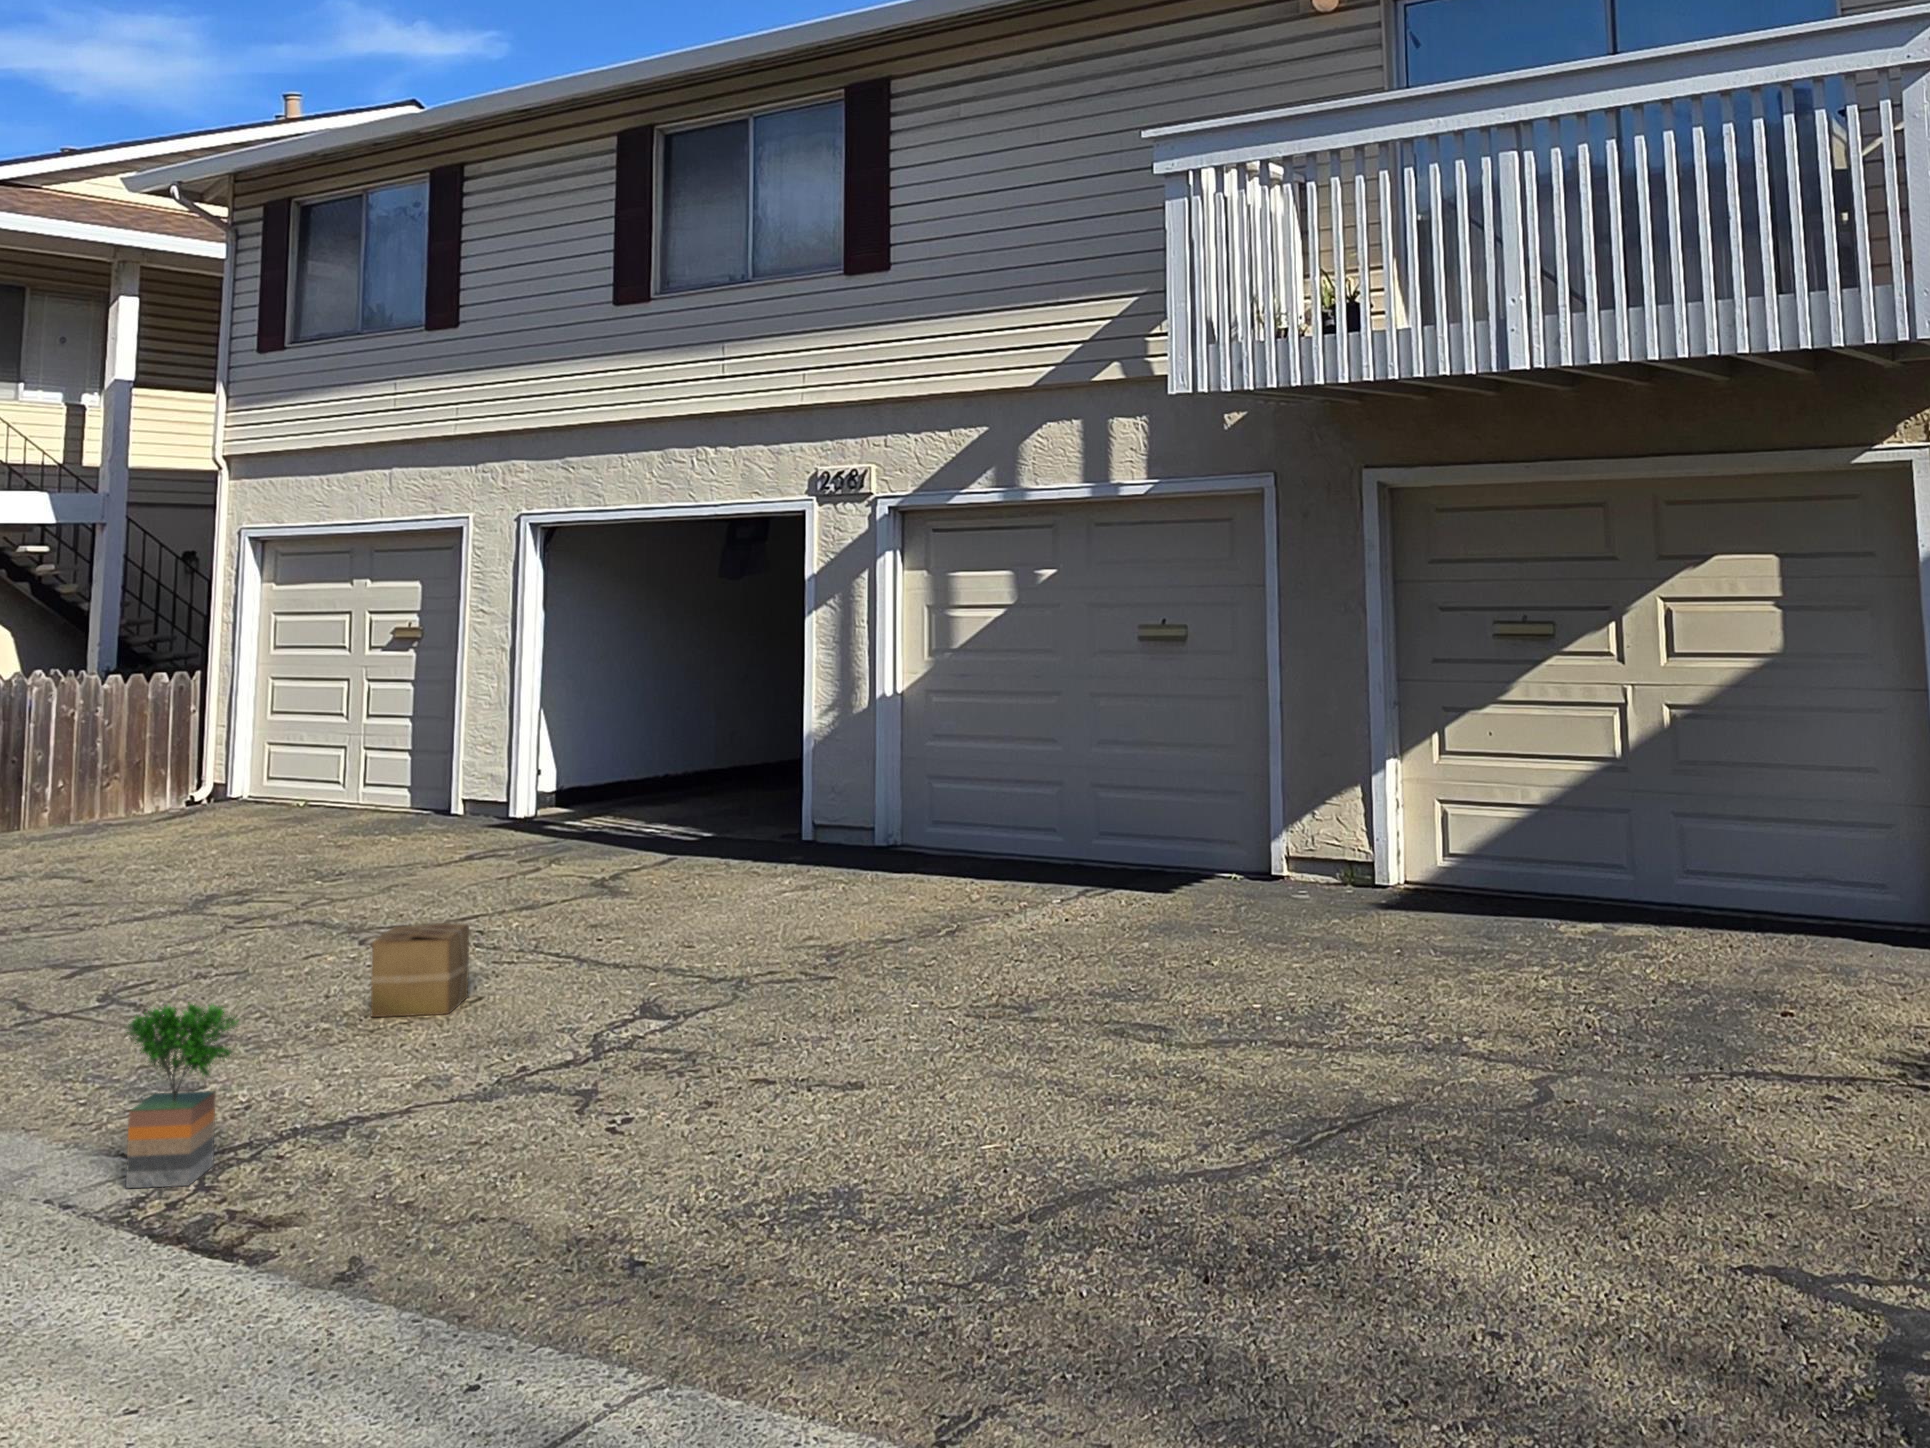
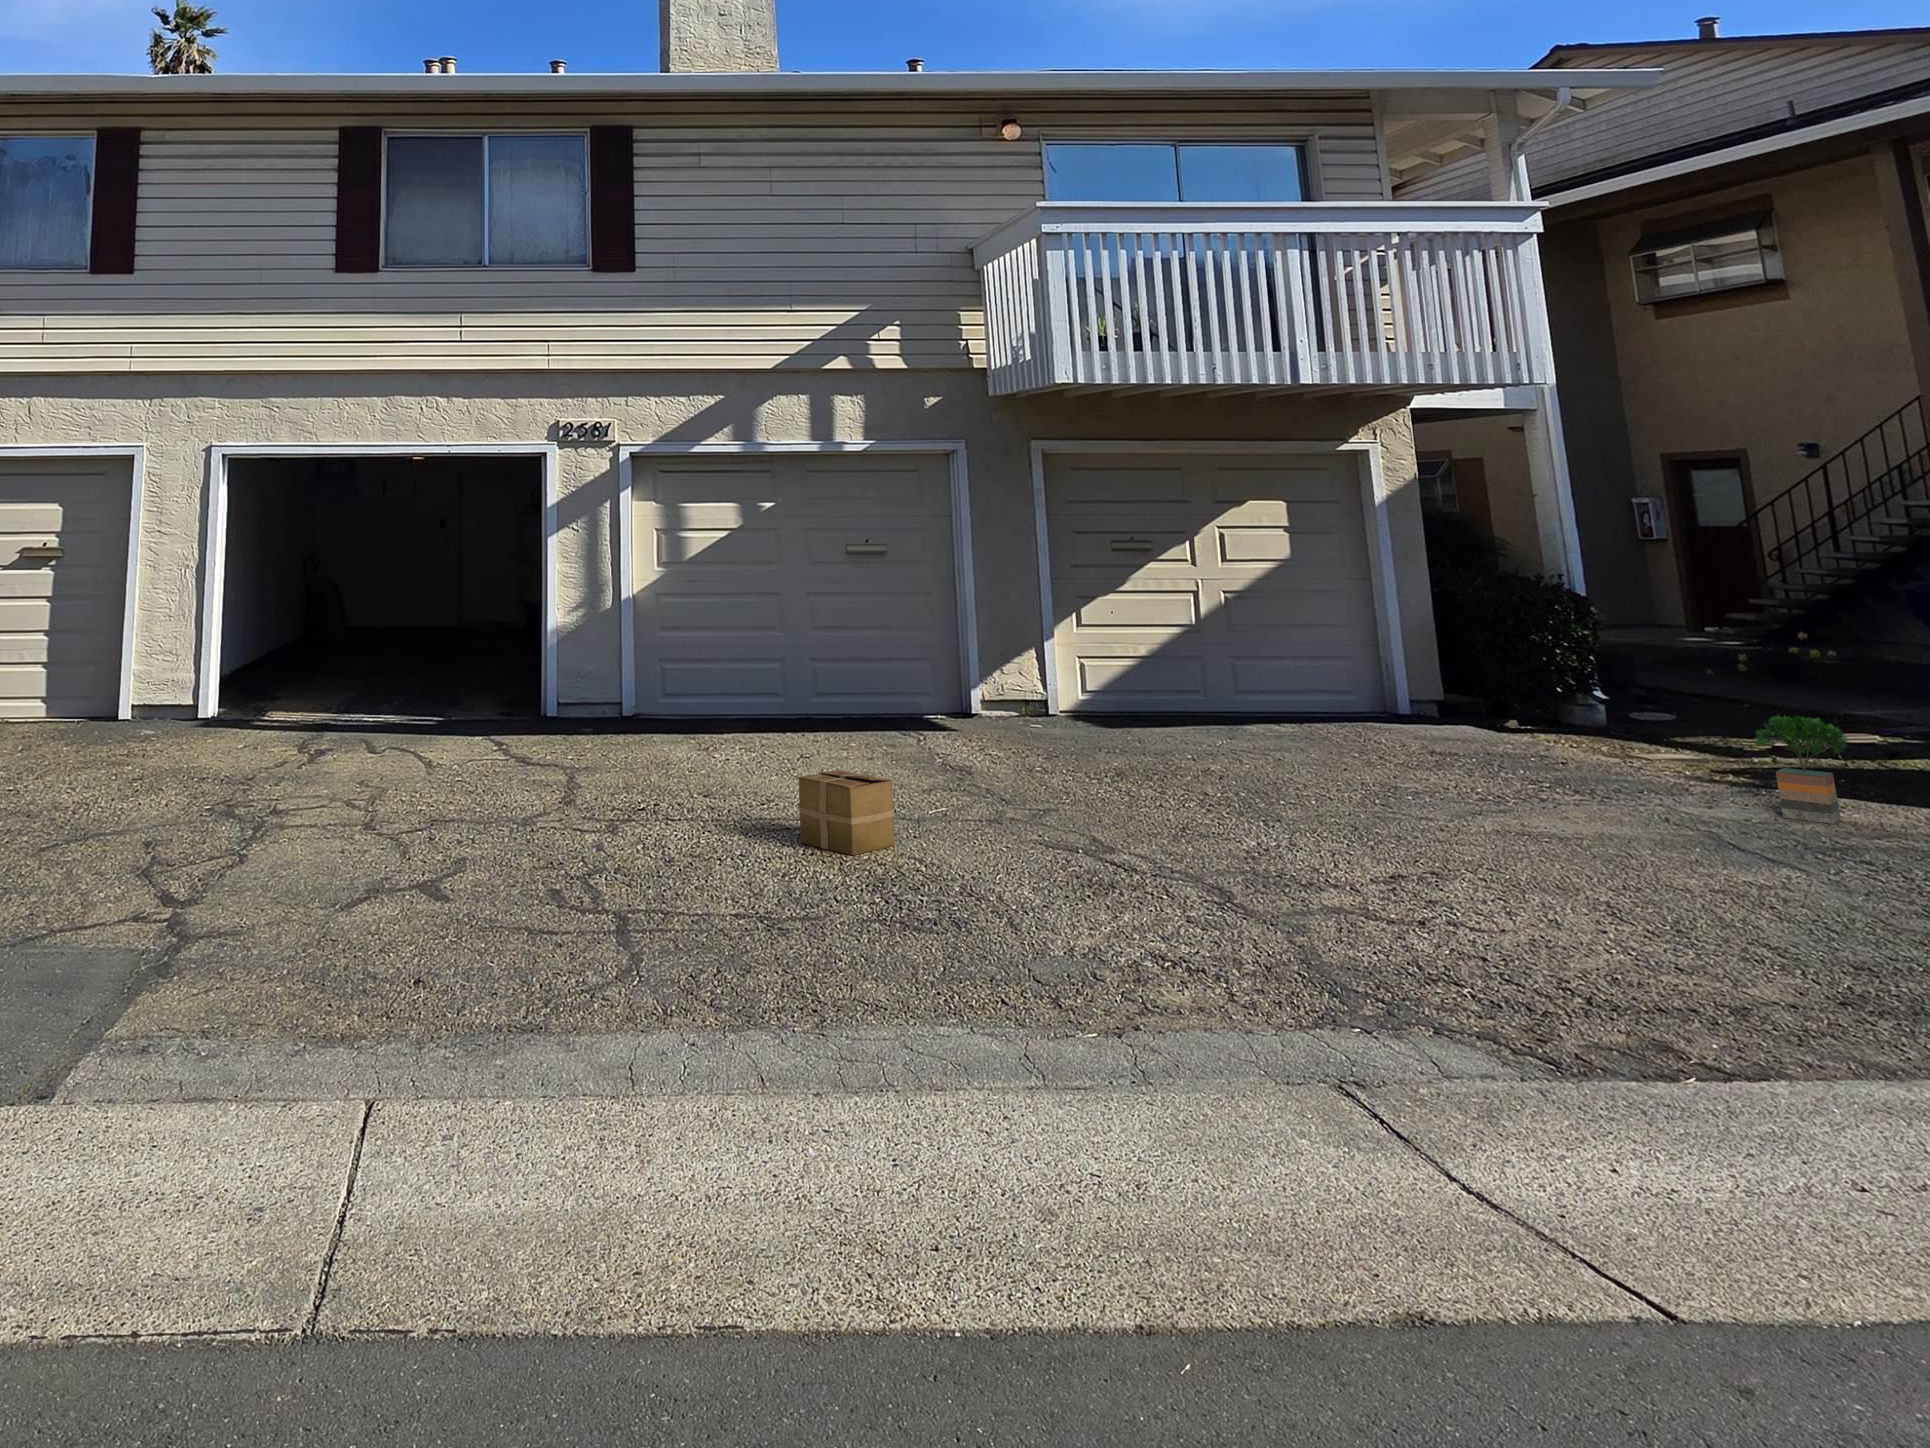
potted tree: present [126,1002,238,1188] -> present [1756,715,1848,824]

